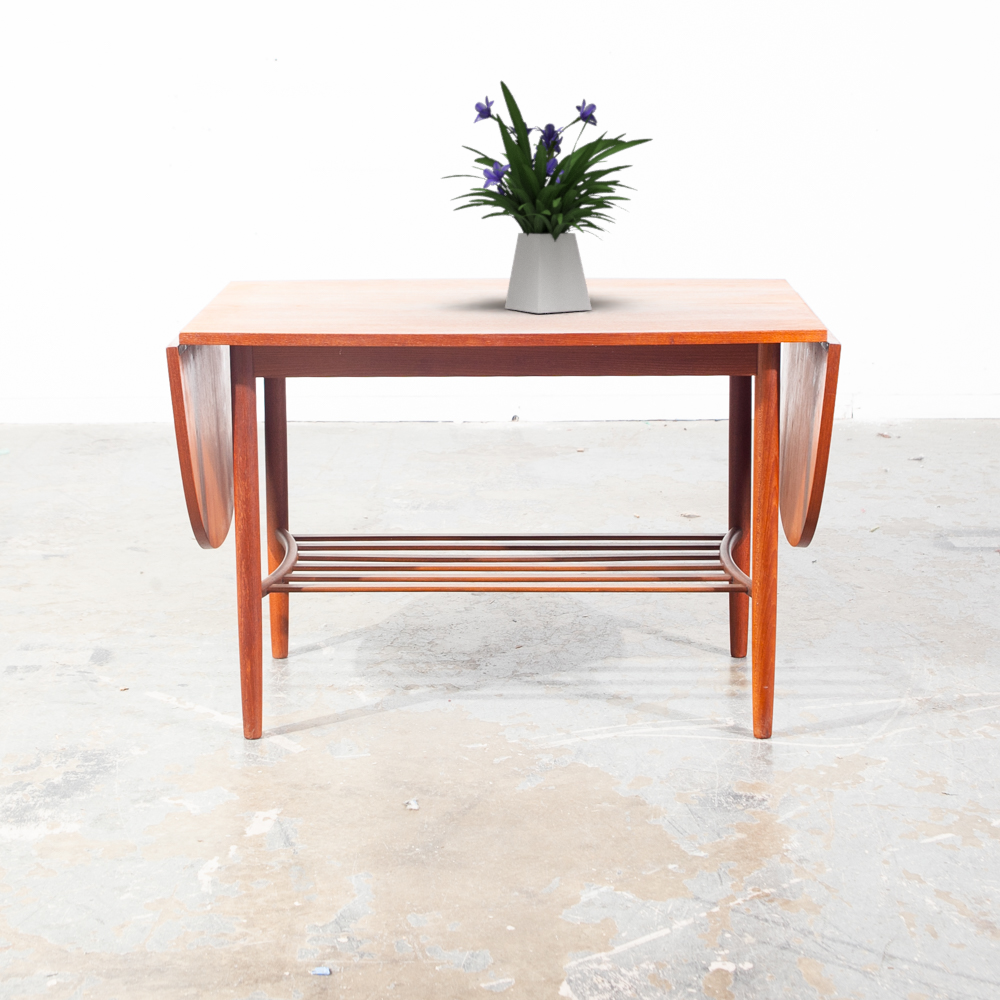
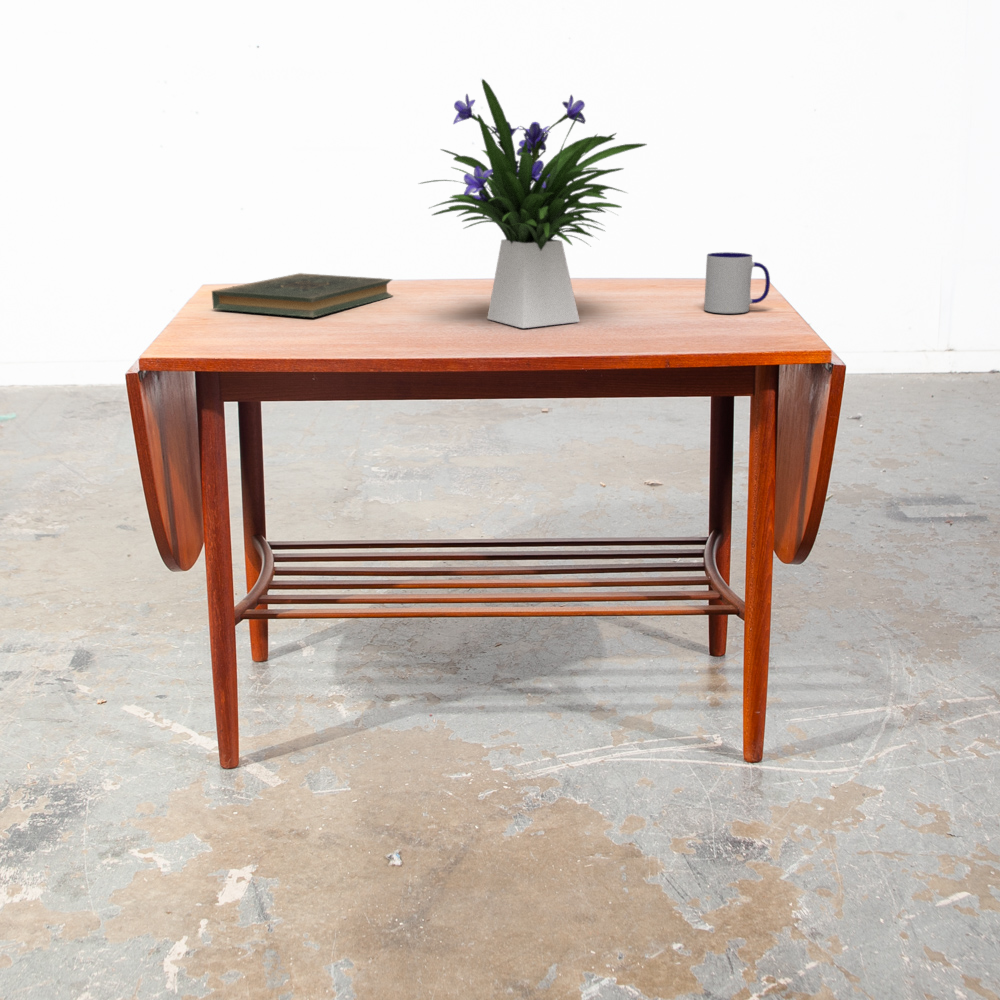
mug: none [711,249,773,305] -> present [704,252,770,313]
book: none [245,276,416,307] -> present [212,273,392,317]

